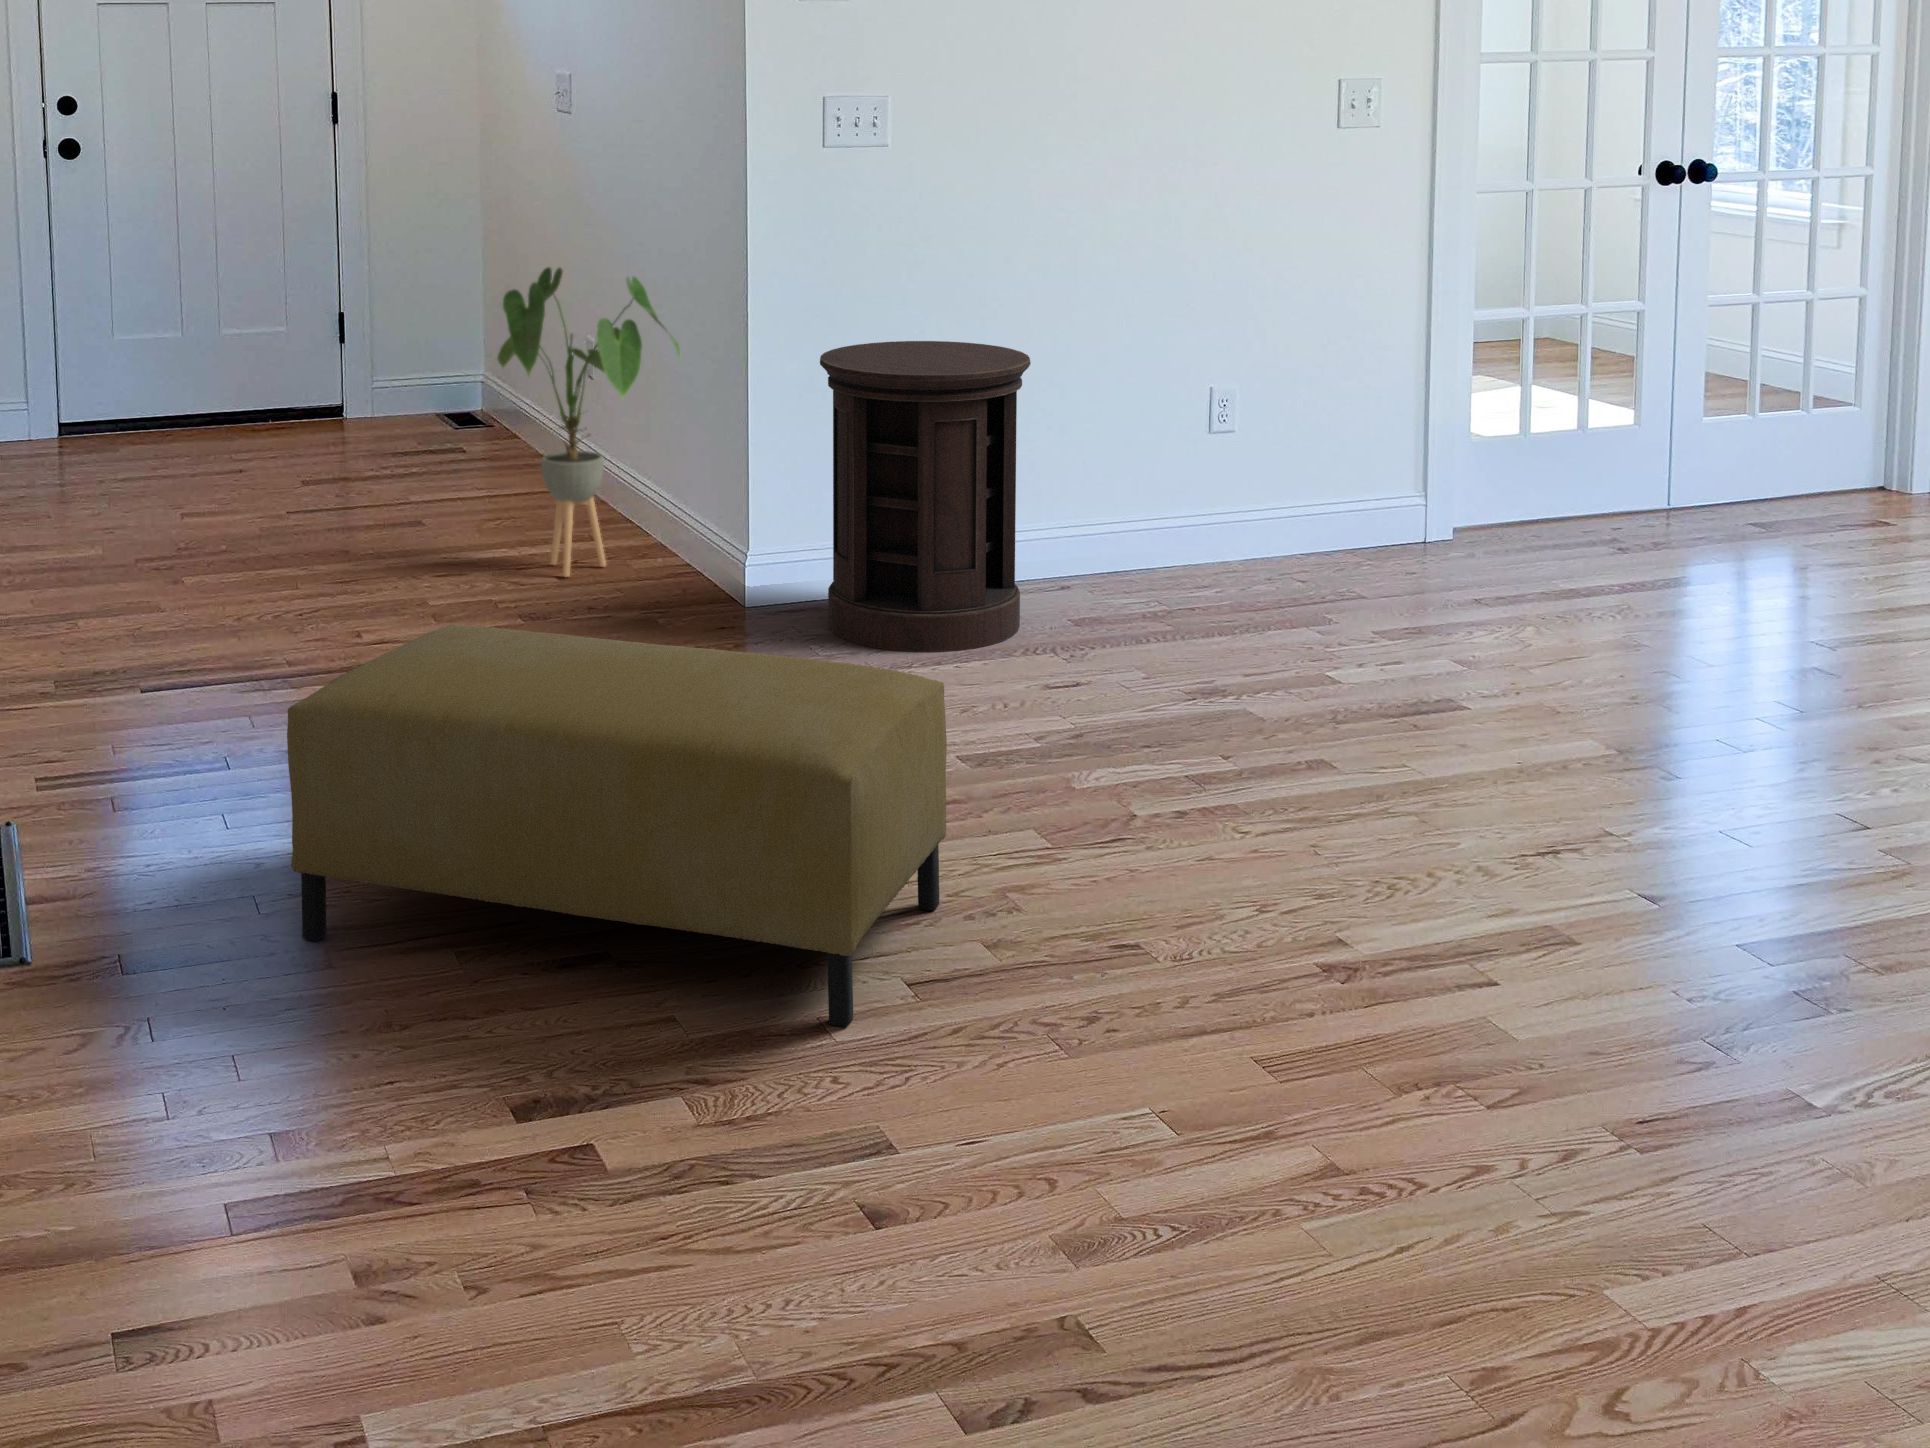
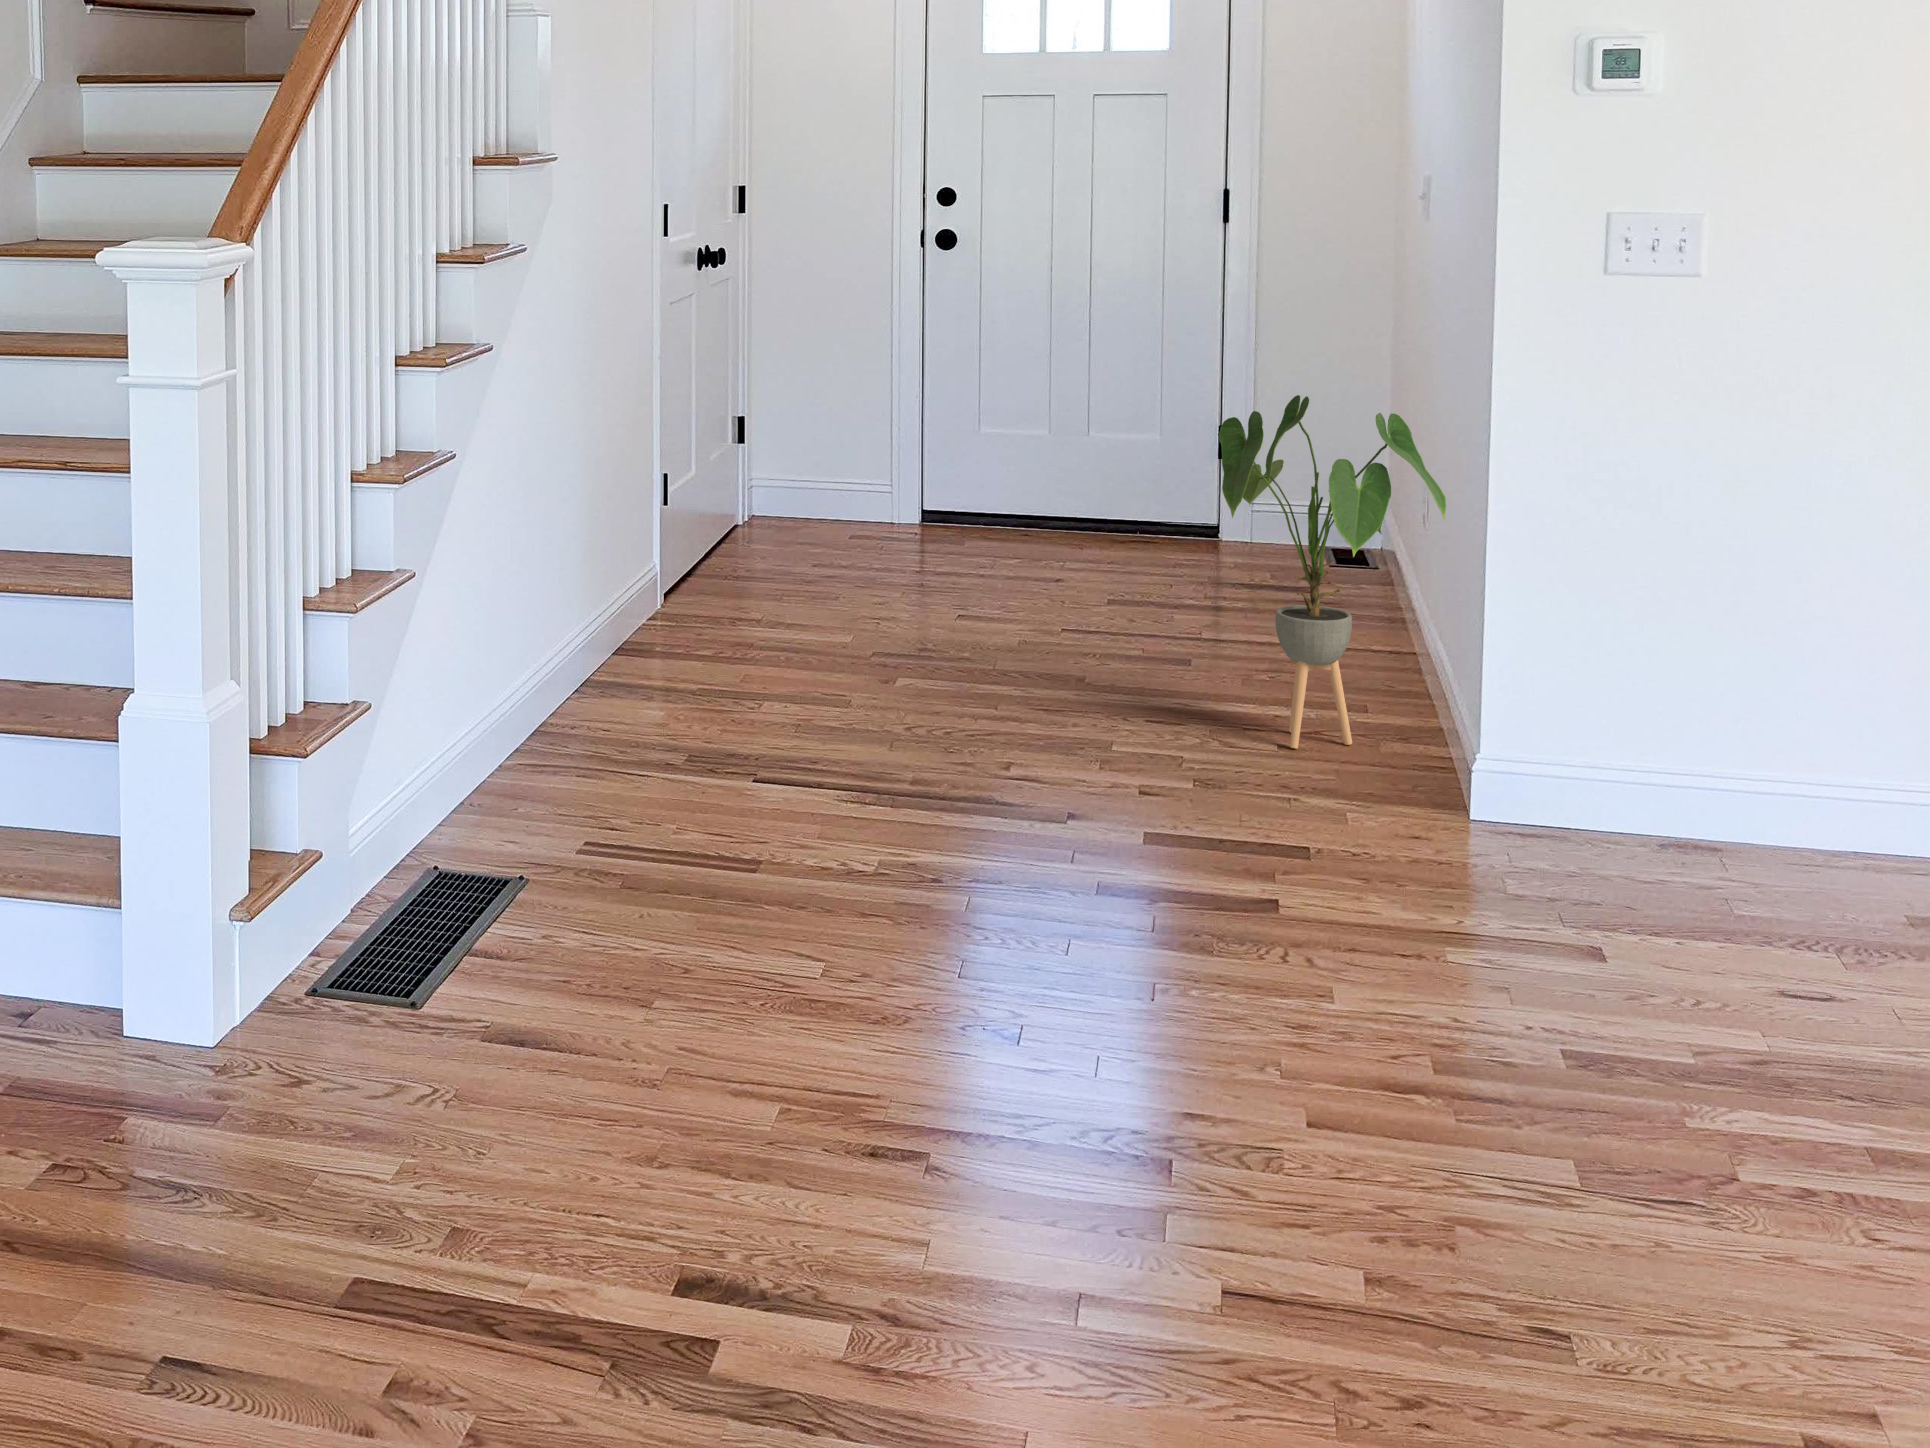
side table: present [820,341,1031,652] -> none [1554,522,1864,933]
ottoman: present [287,625,947,1027] -> none [655,769,1365,1316]

